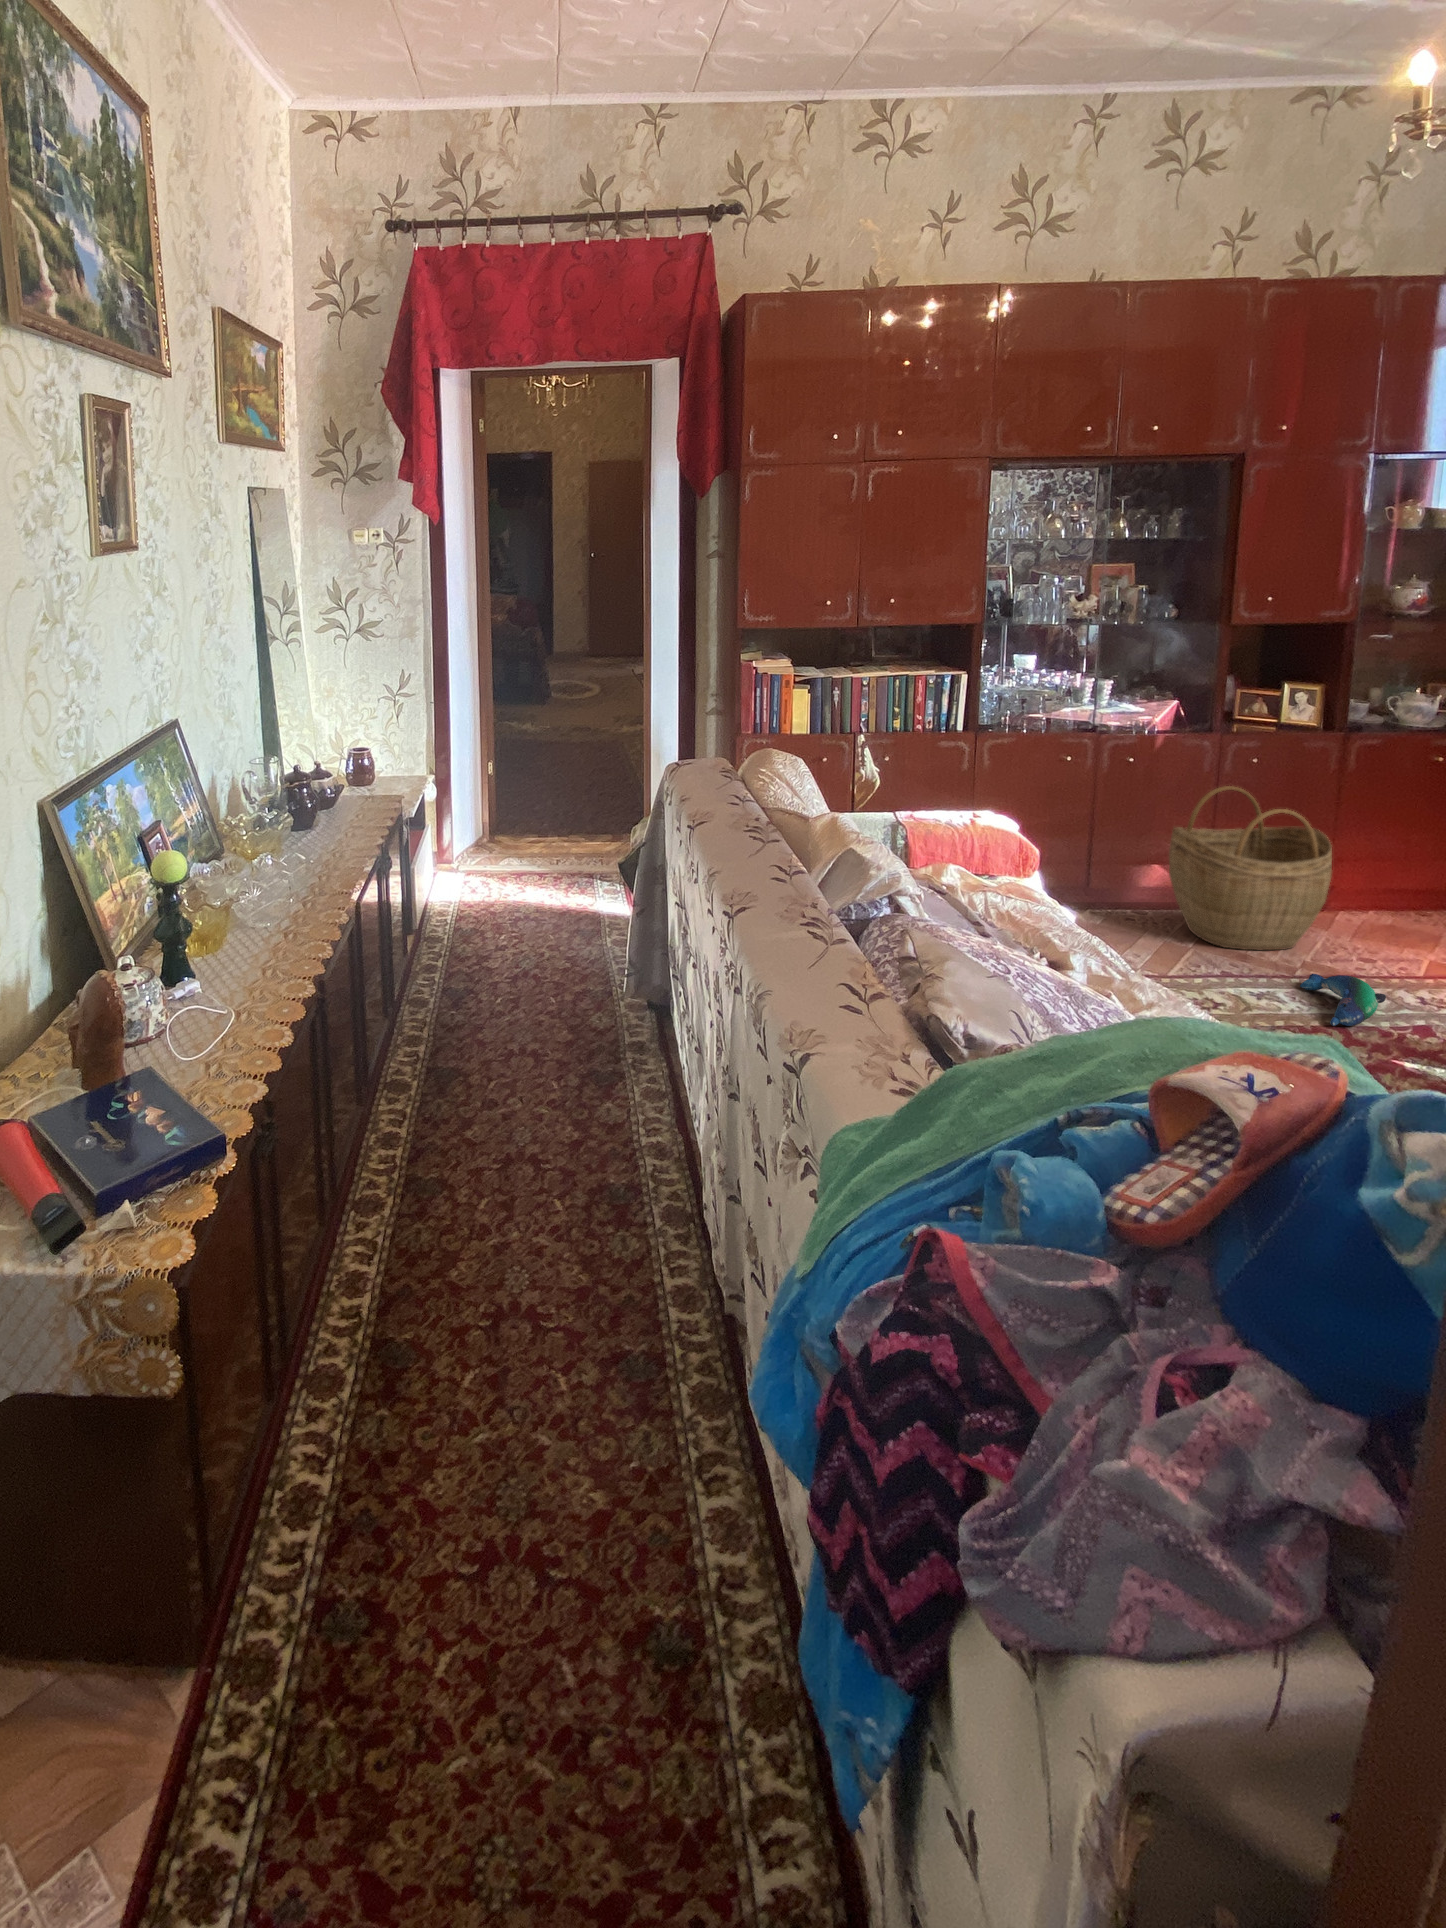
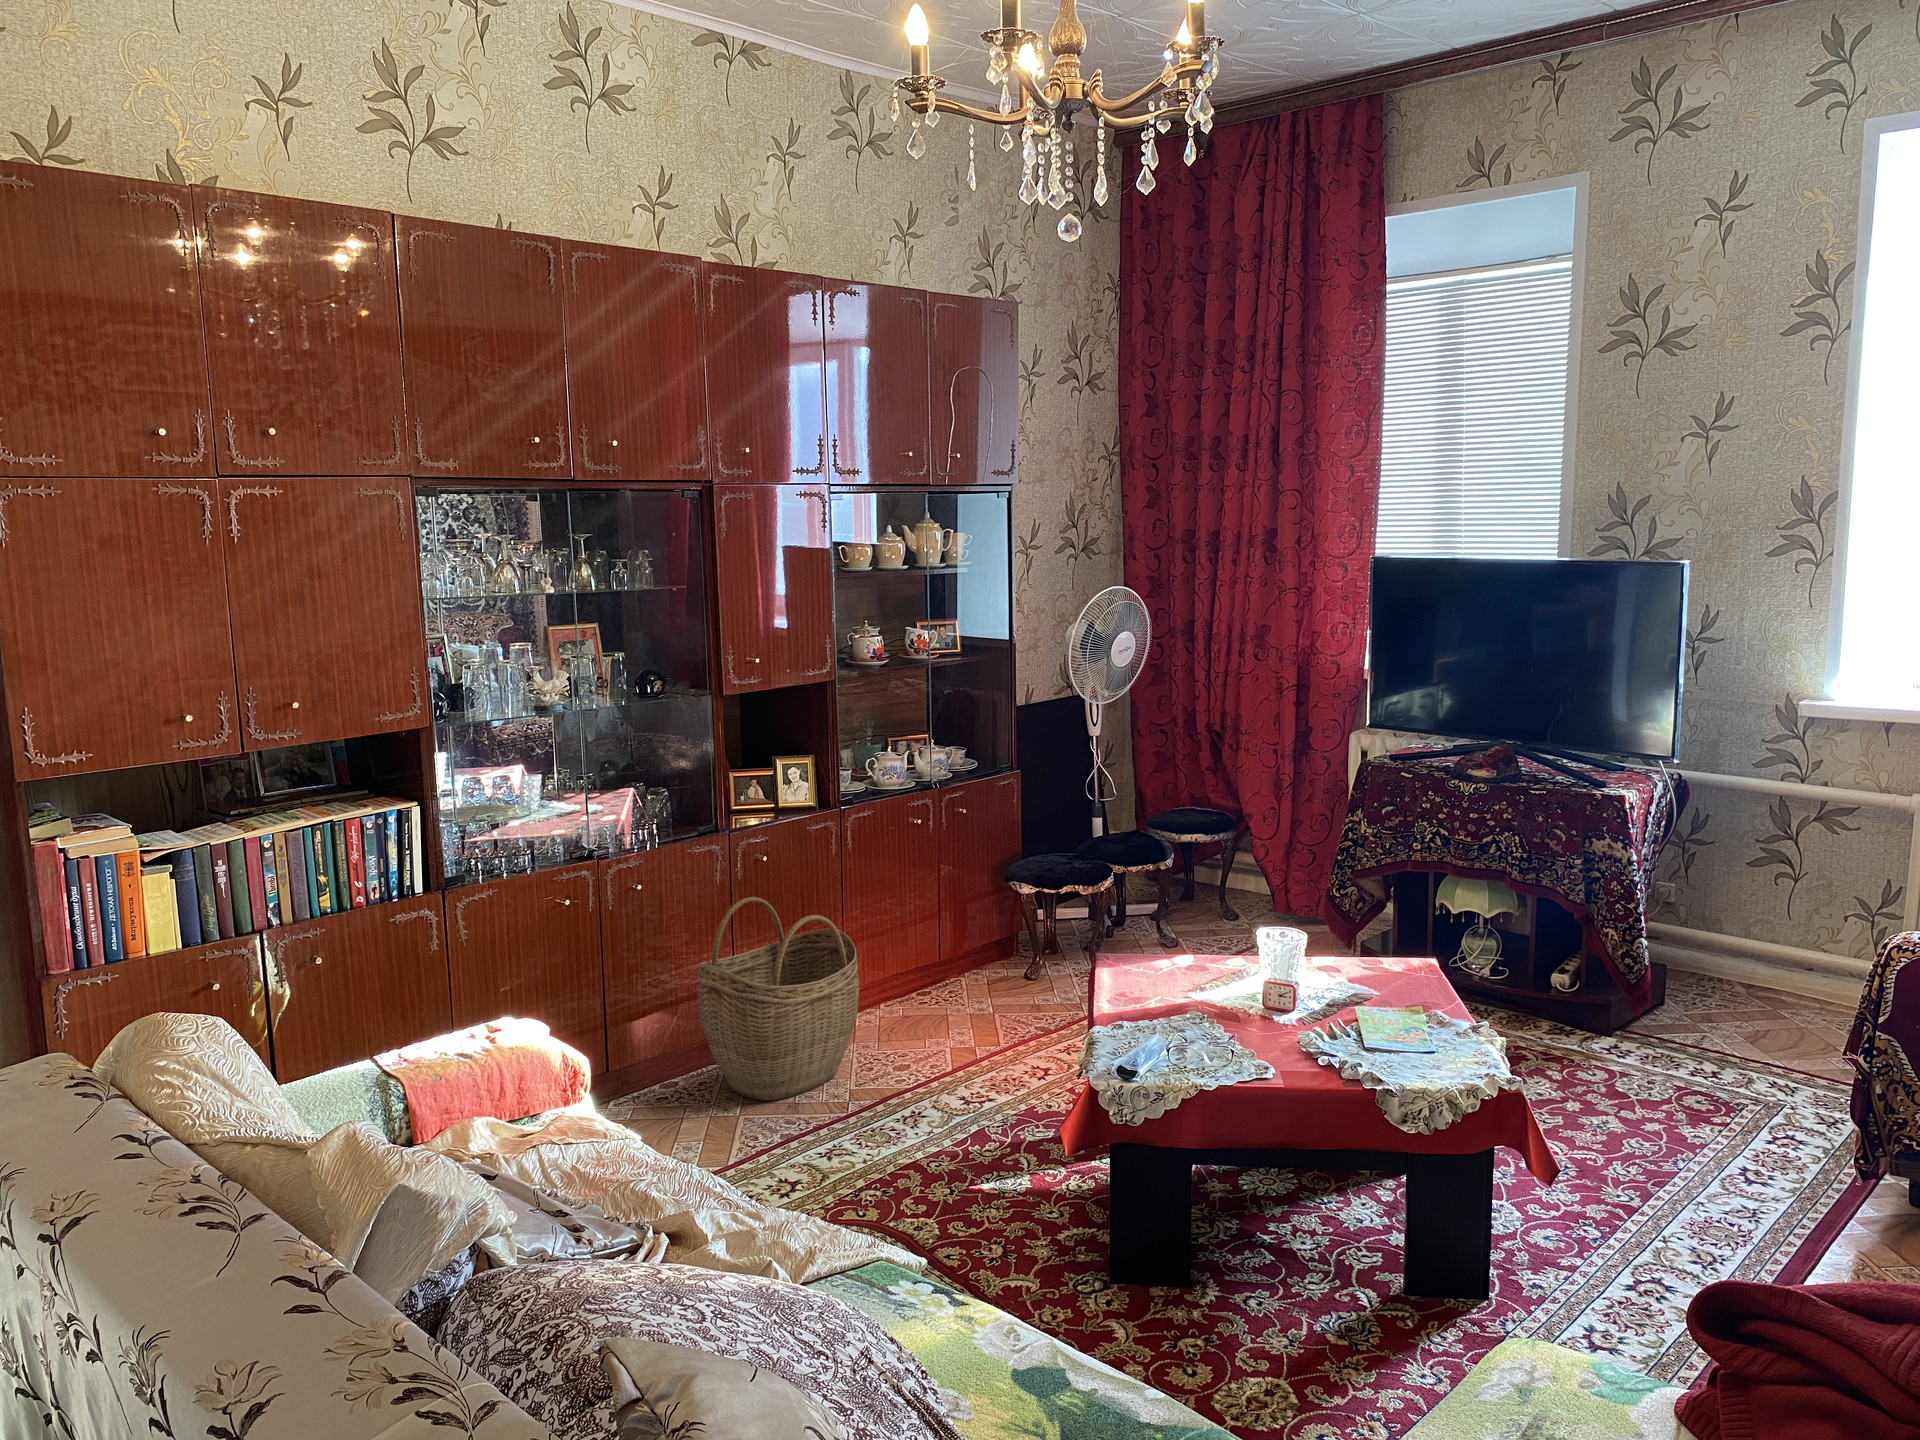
plush toy: present [1300,974,1386,1026] -> none [861,1095,942,1162]

